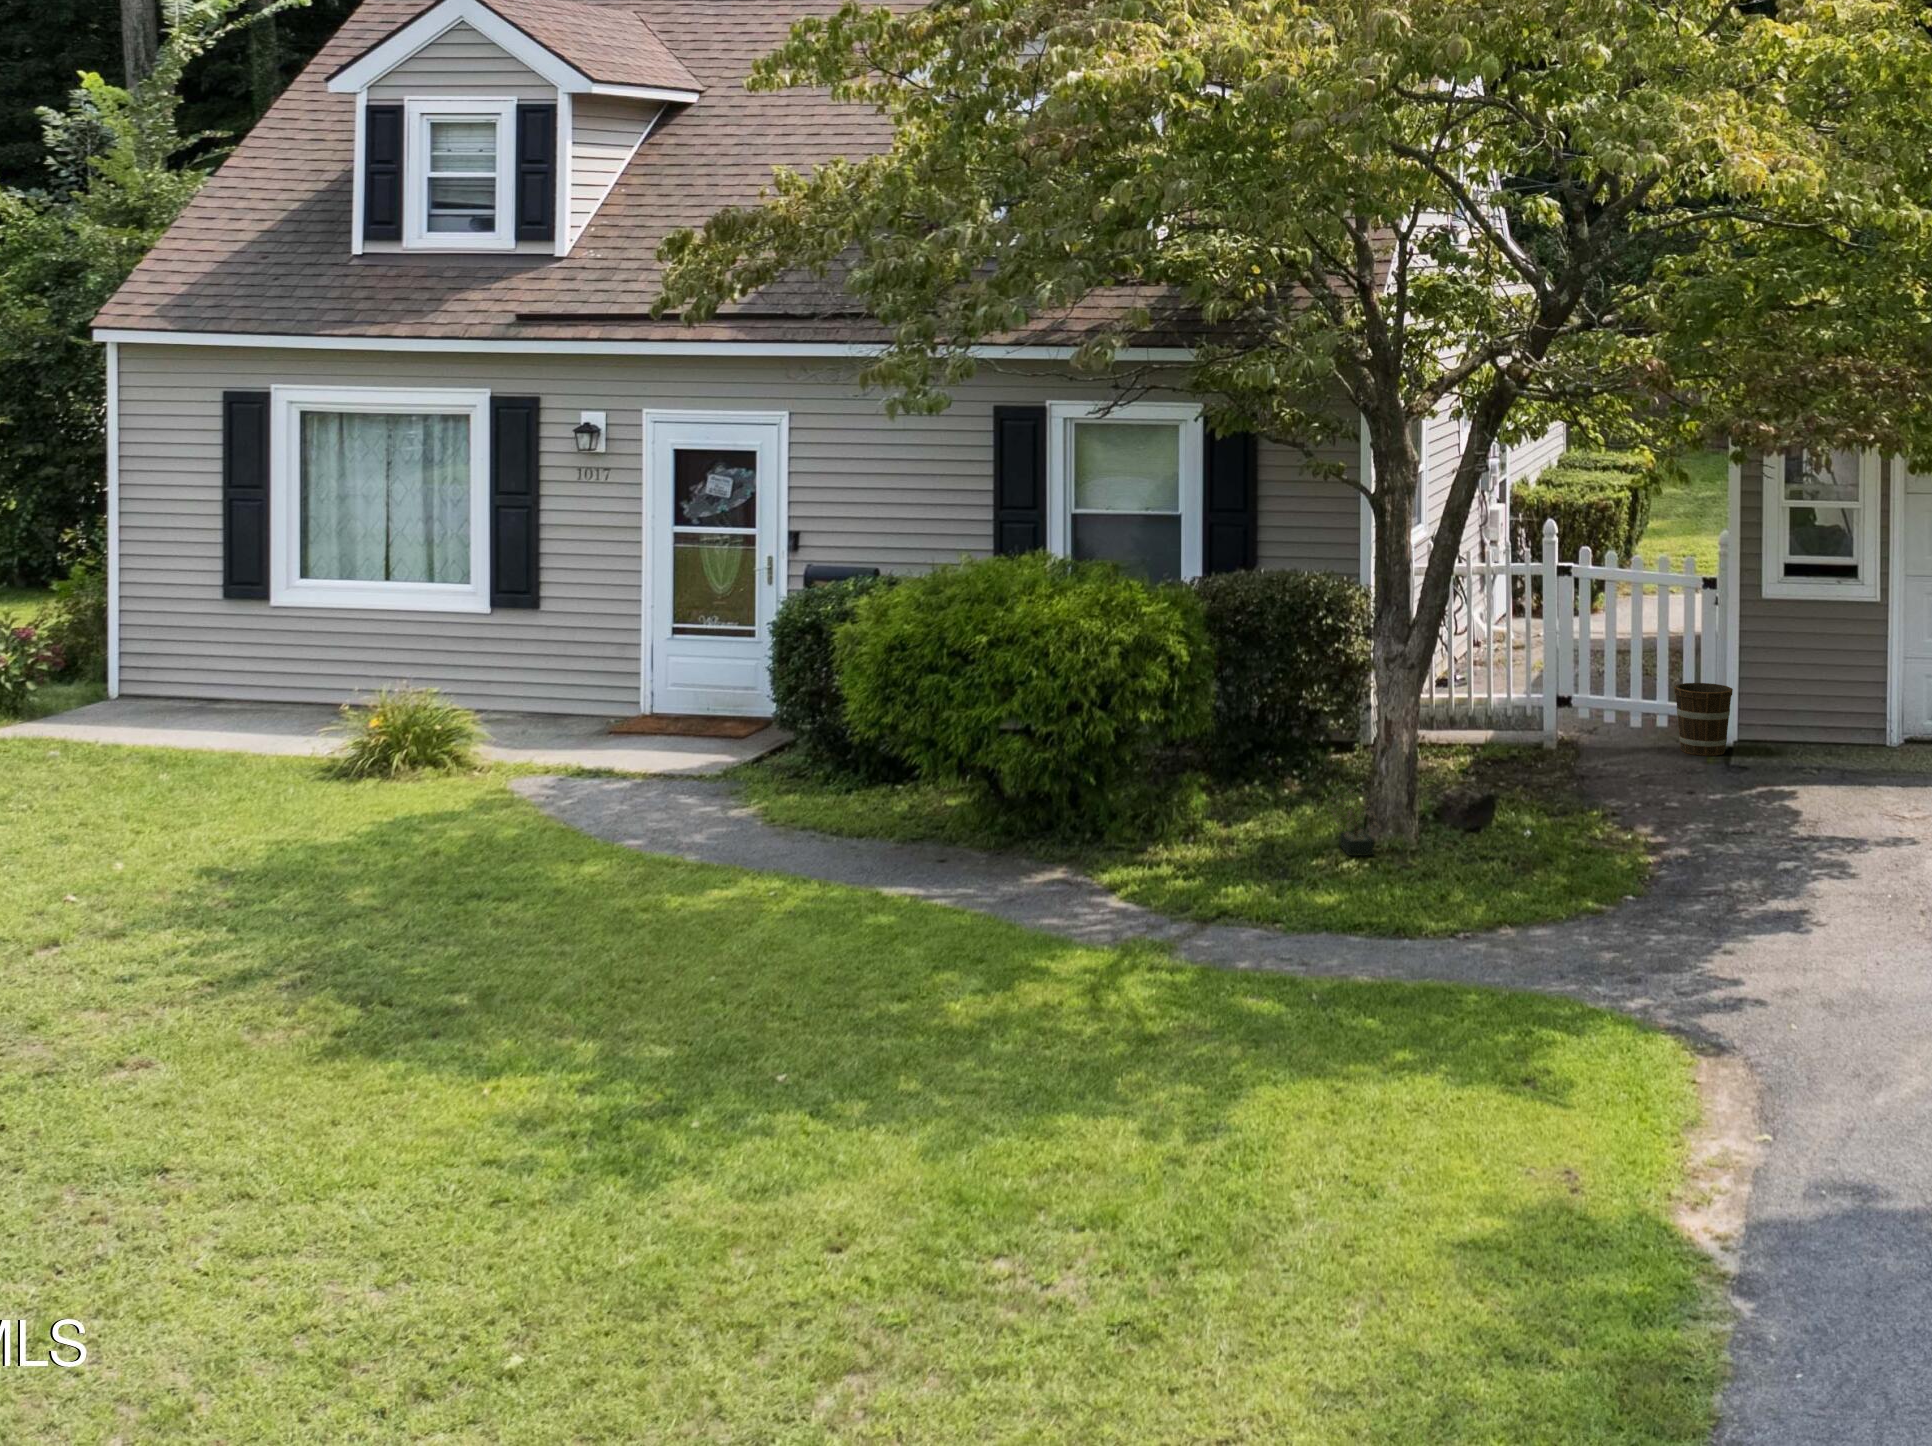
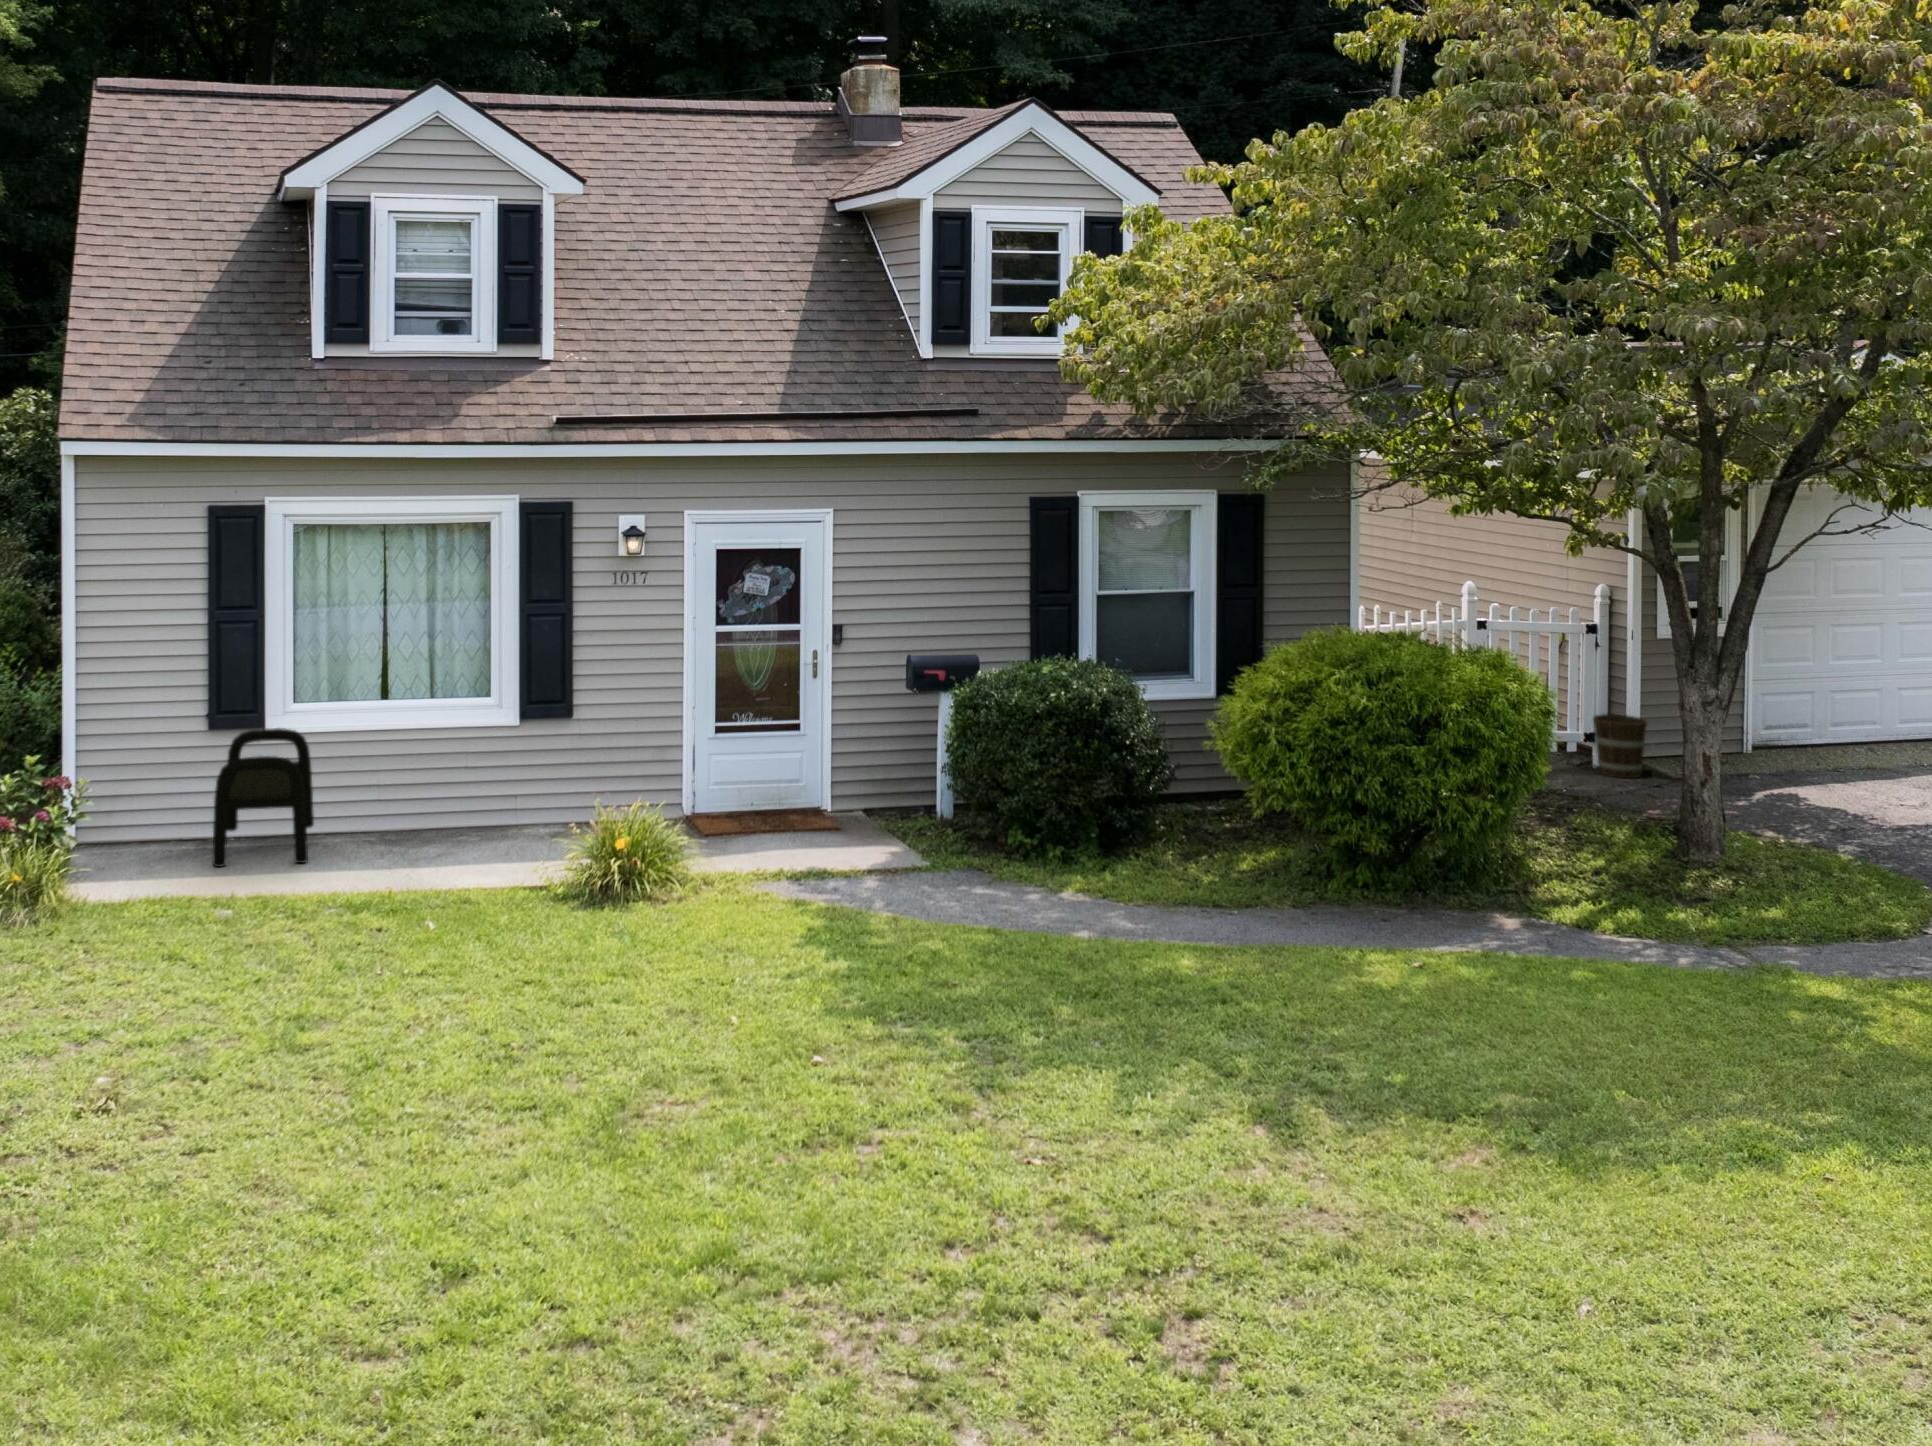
bench: none [159,602,303,720] -> present [213,728,314,867]
decorative plant: present [1331,790,1378,856] -> none [1597,850,1668,915]

